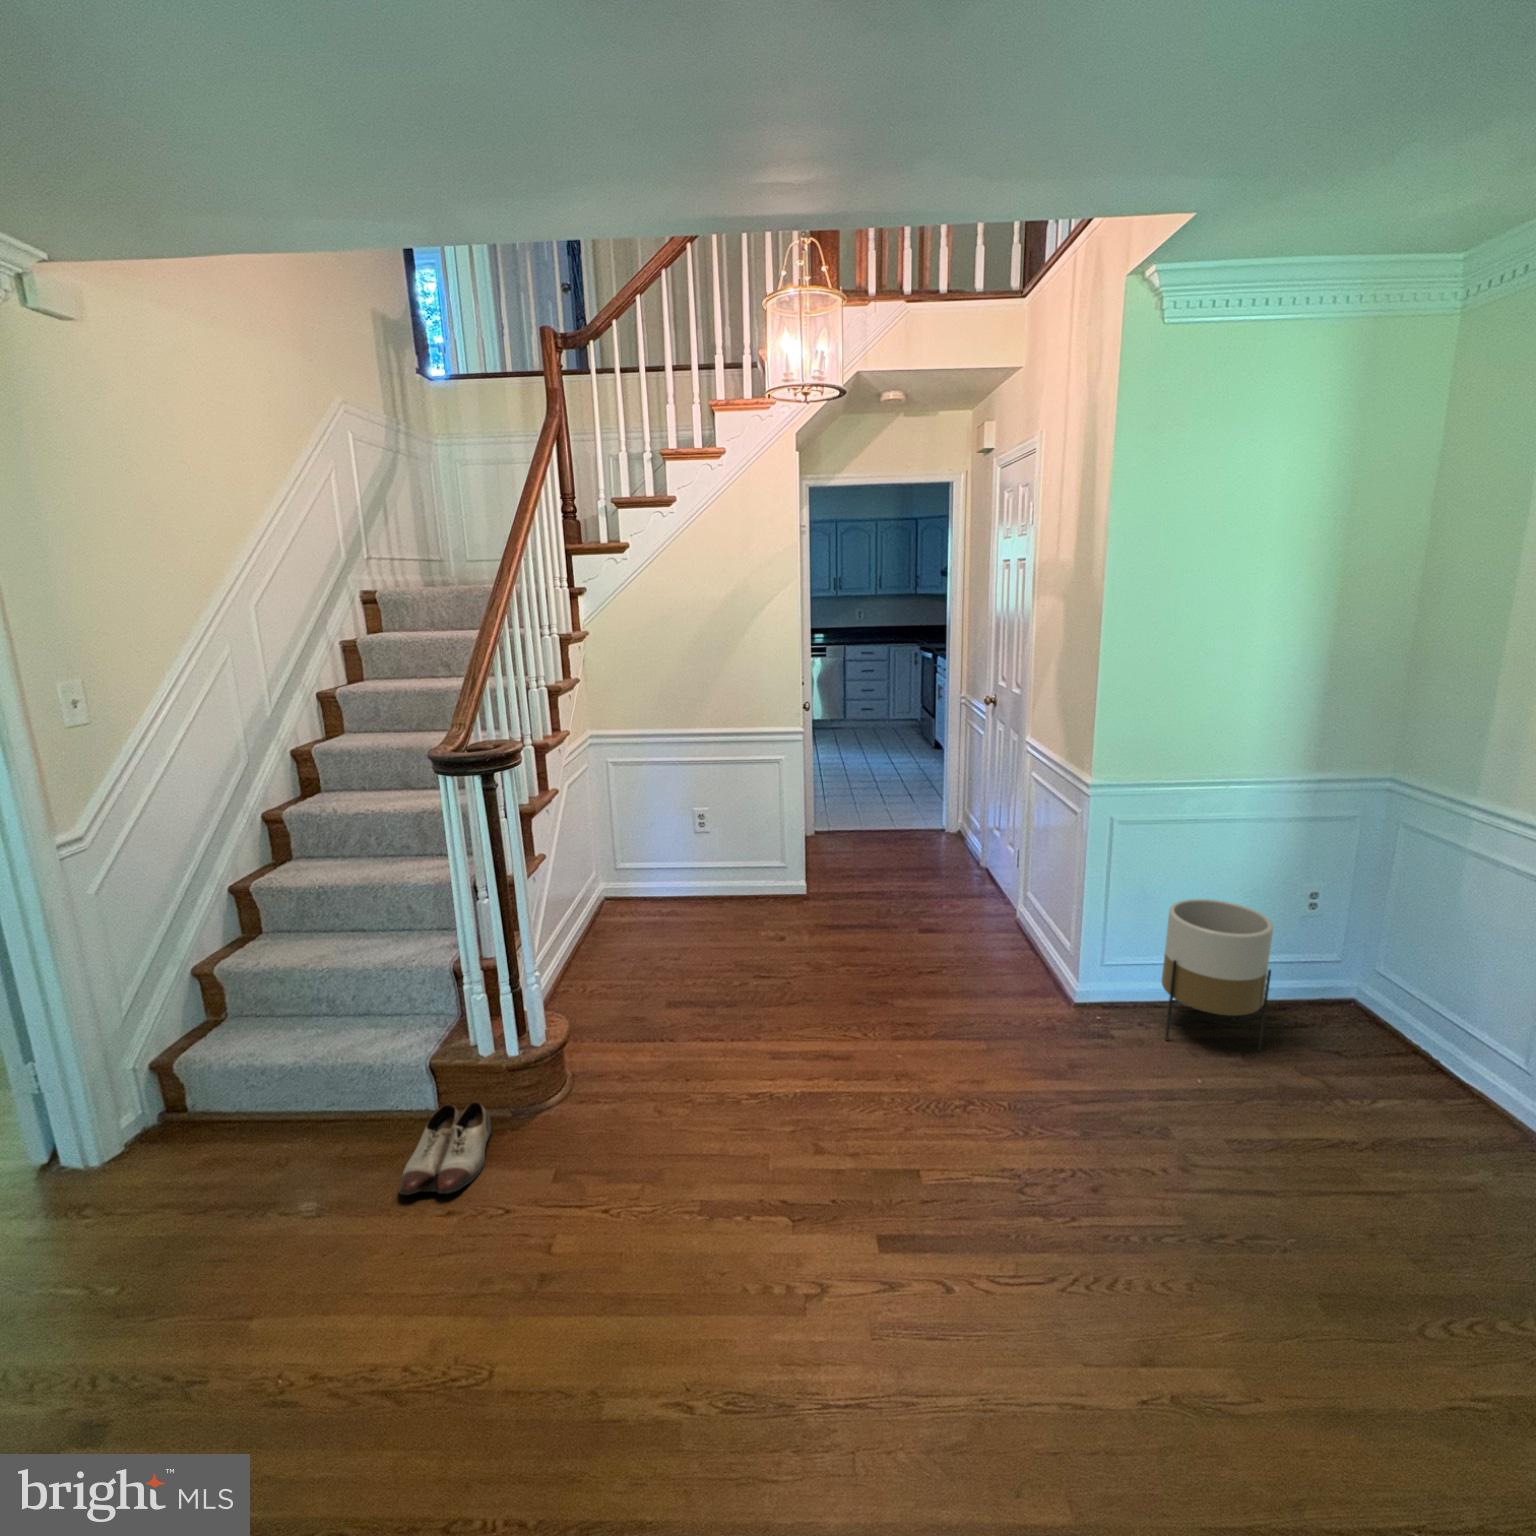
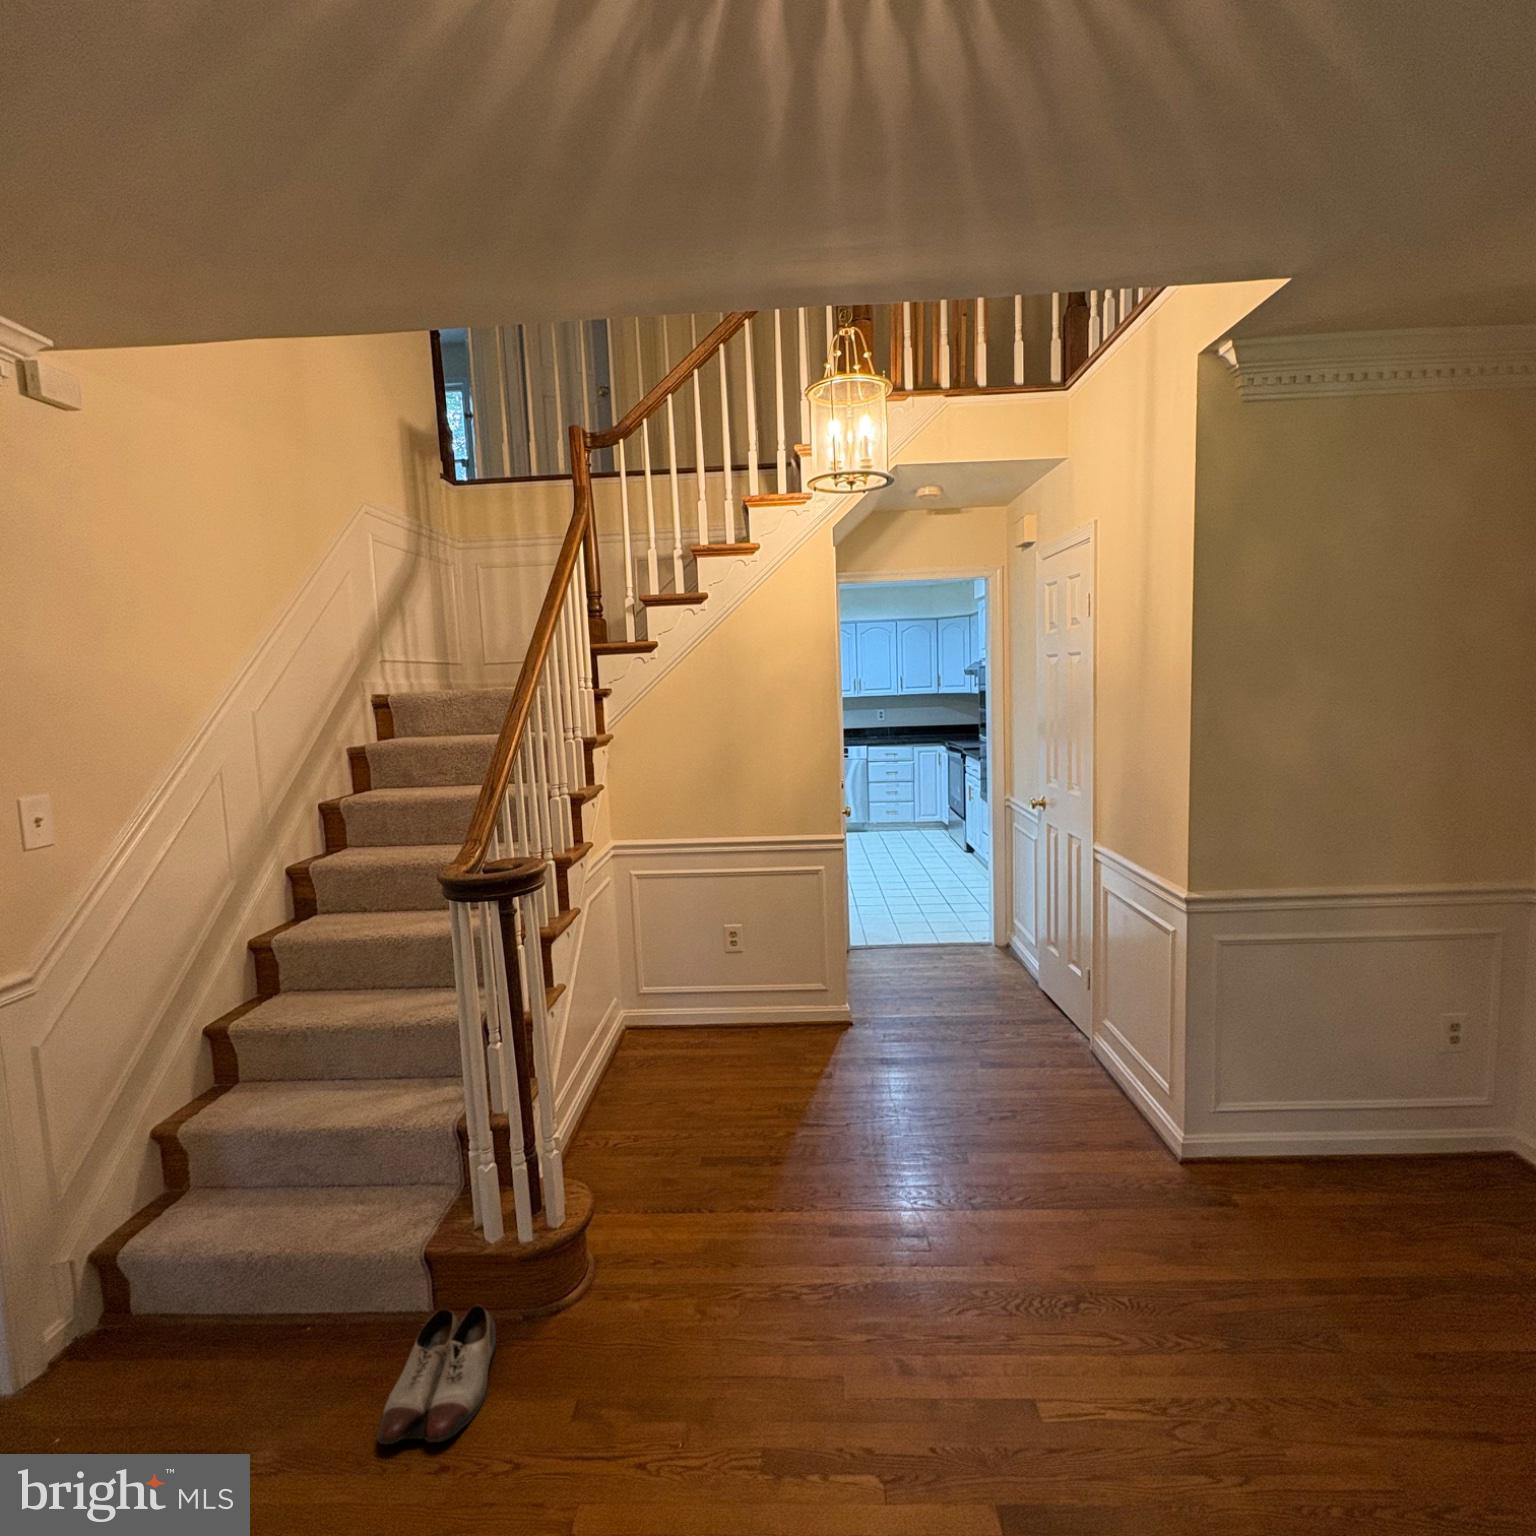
planter: present [1162,899,1273,1052] -> none [1288,1032,1428,1225]

